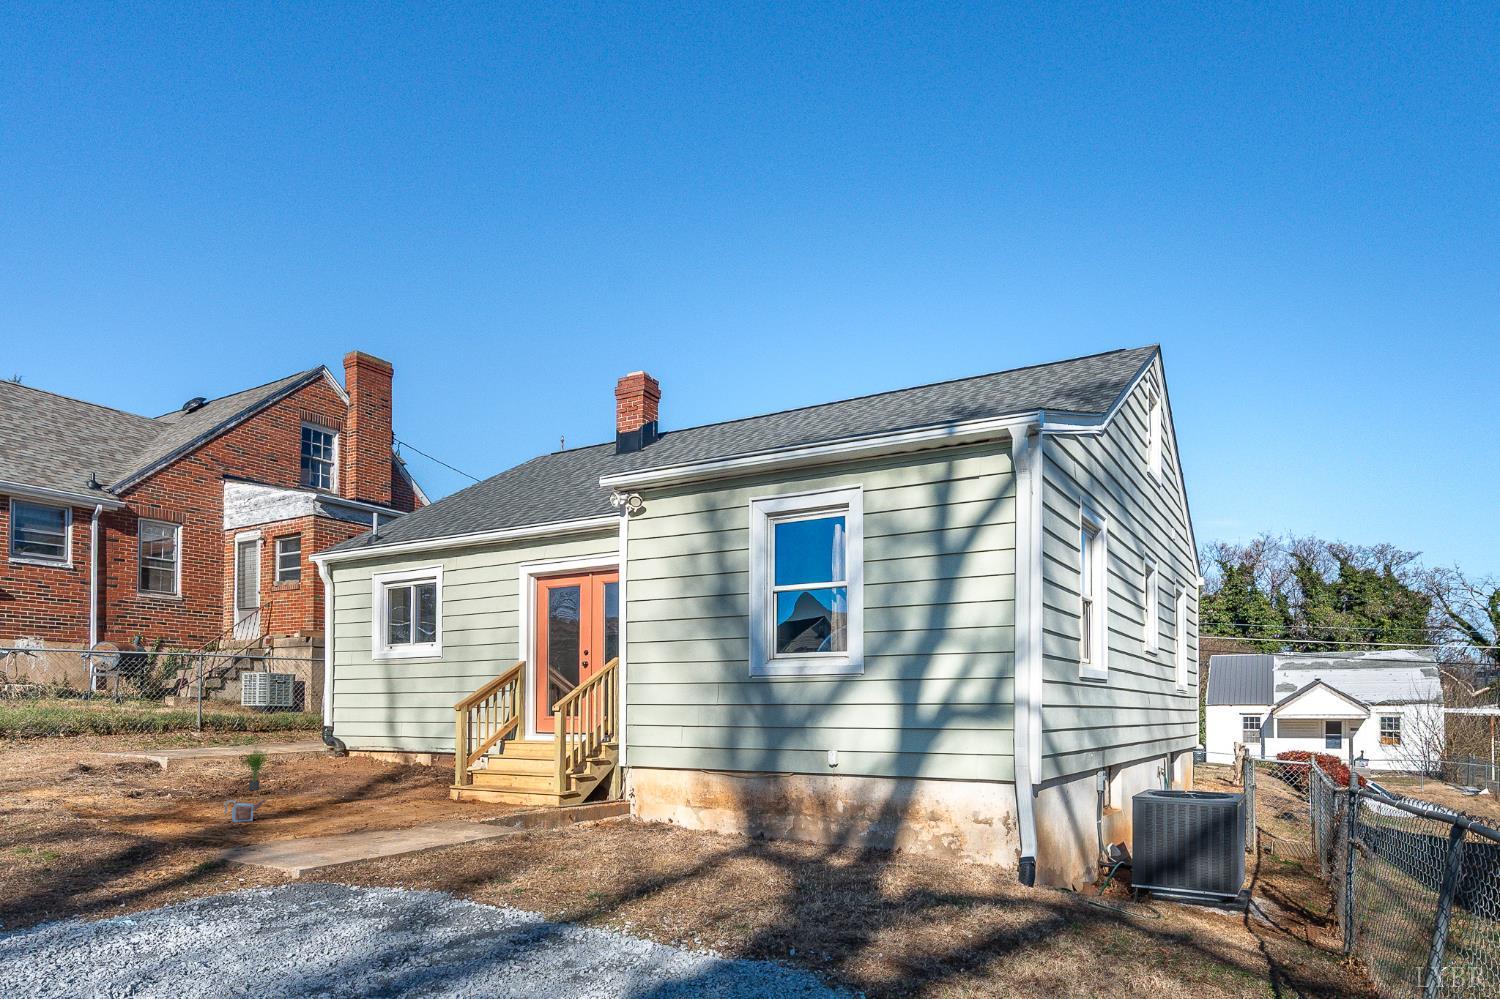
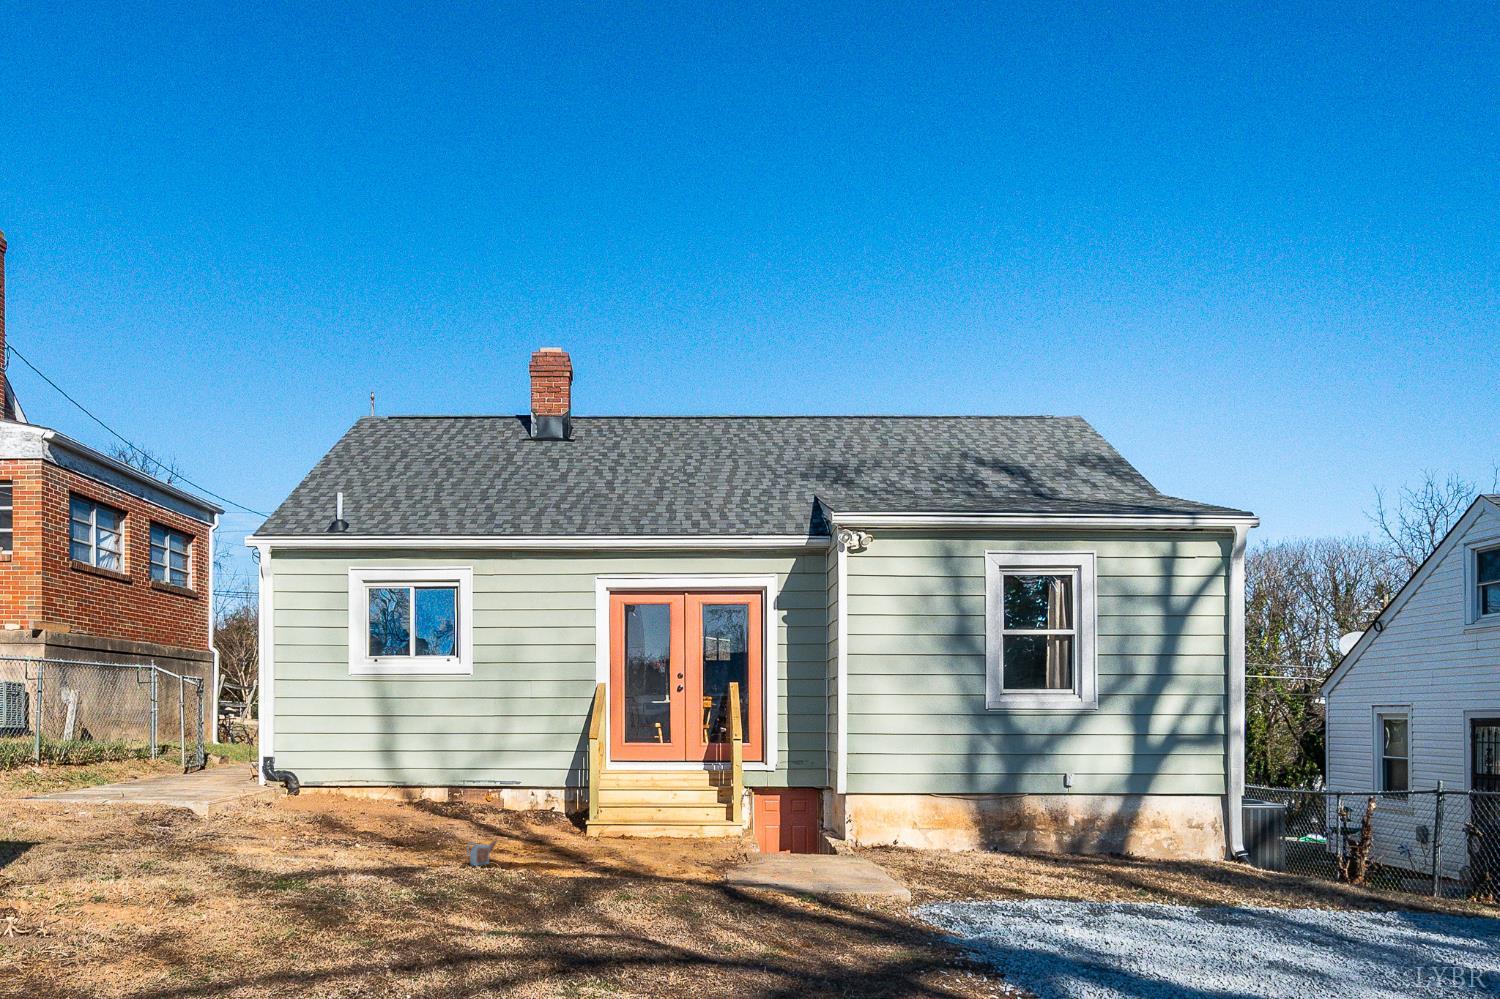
potted plant: present [245,747,267,790] -> none [302,780,343,834]

